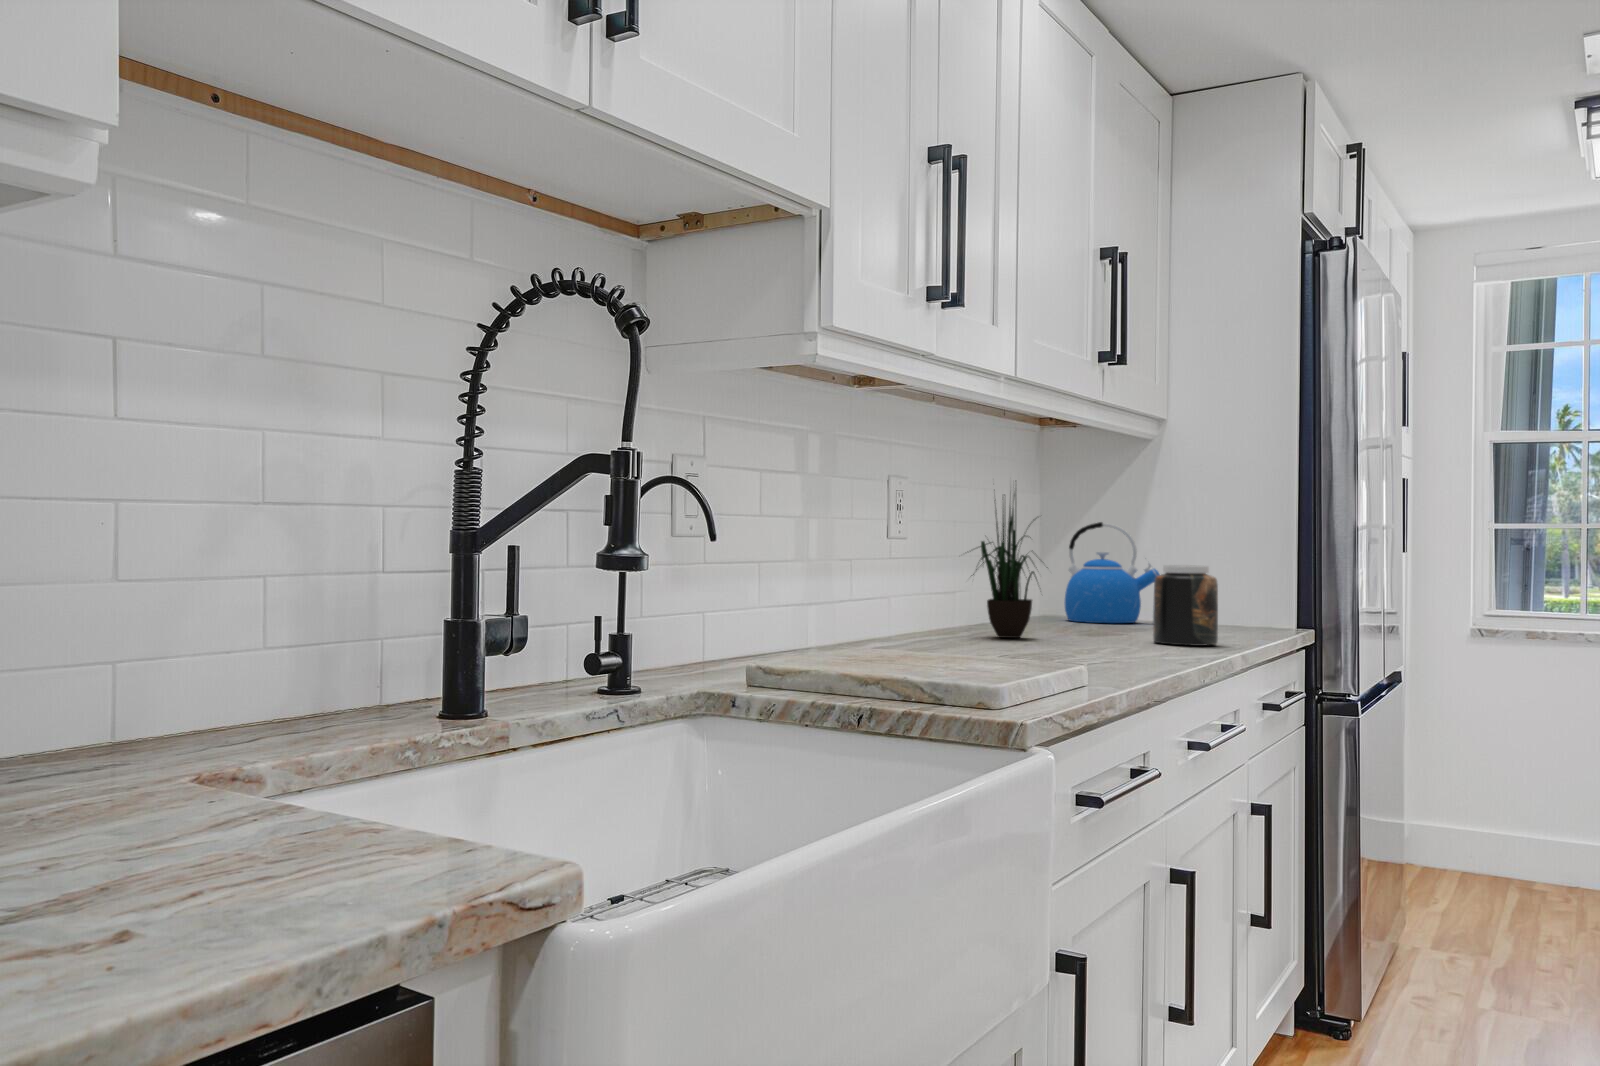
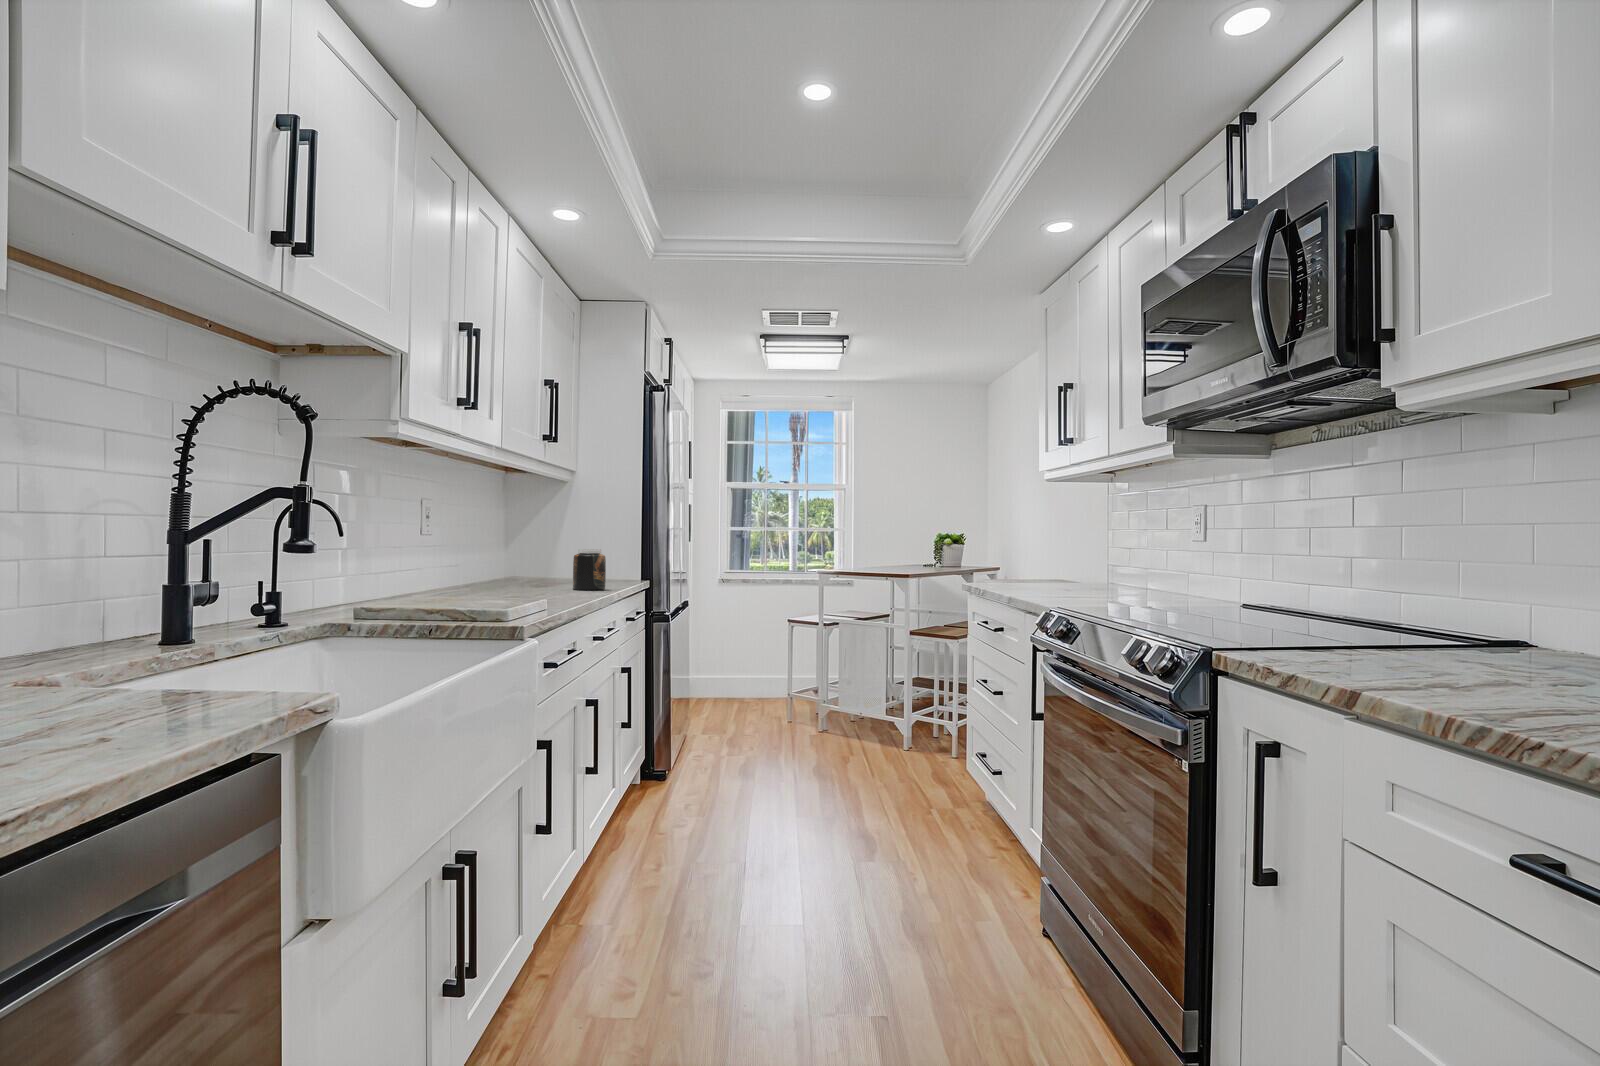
potted plant: present [971,493,1037,638] -> none [463,492,519,590]
kettle: present [1065,522,1160,623] -> none [519,526,572,581]

